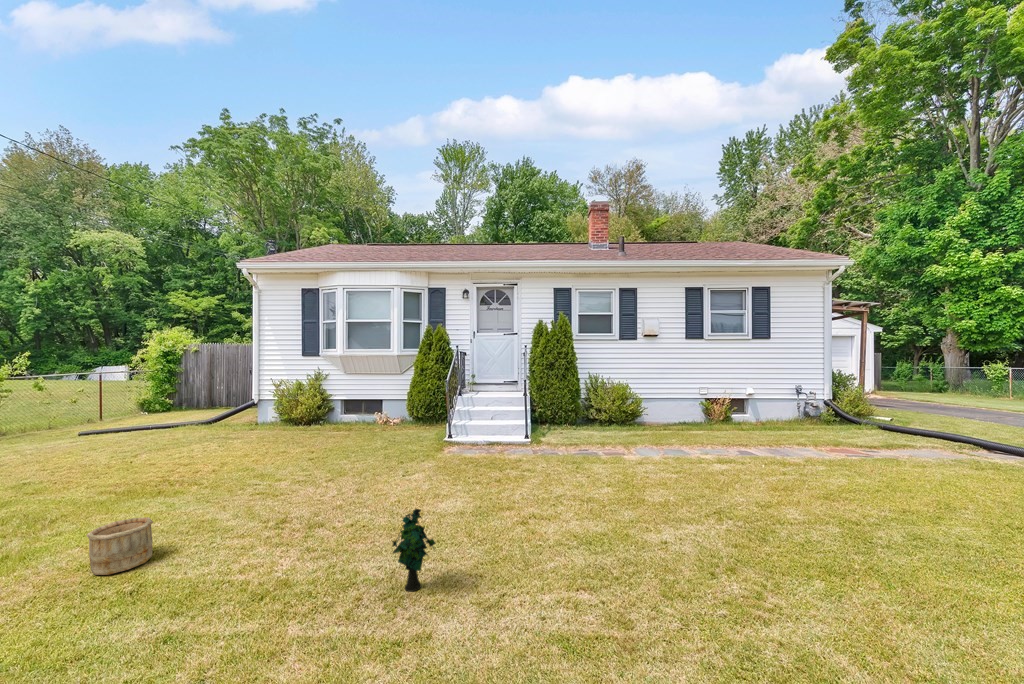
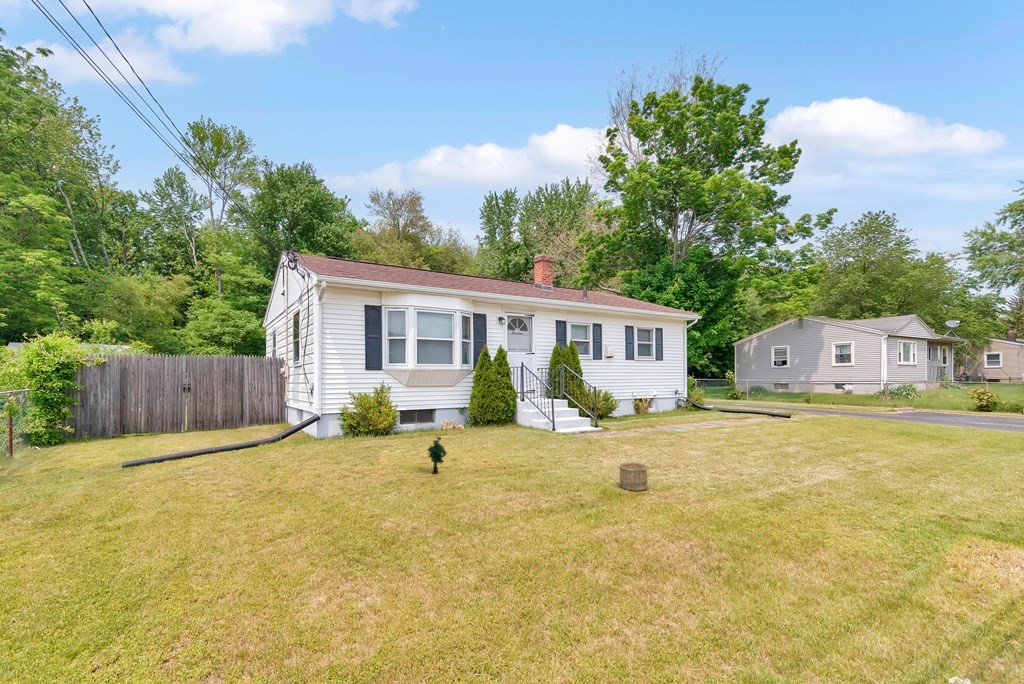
decorative plant: present [393,509,435,592] -> present [428,437,447,474]

